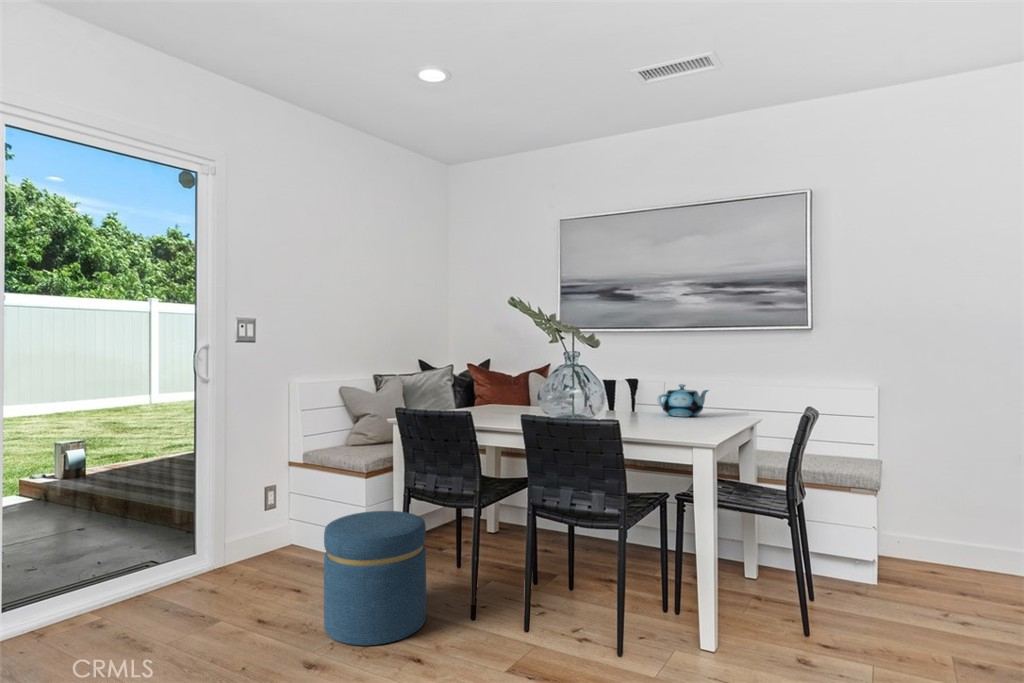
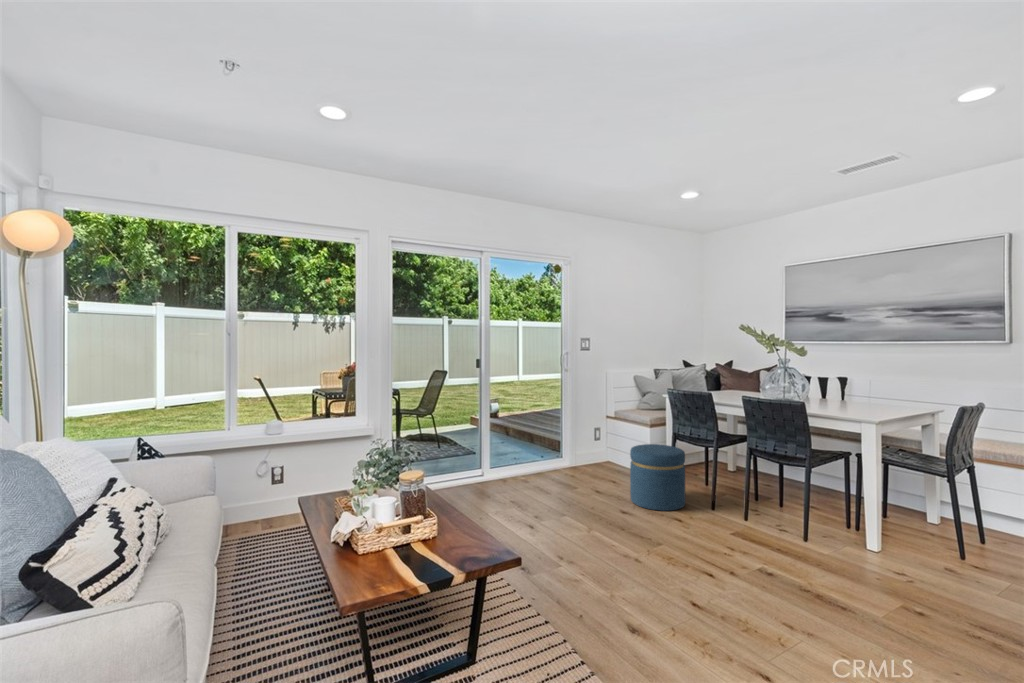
teapot: present [657,384,708,417] -> none [847,383,894,405]

